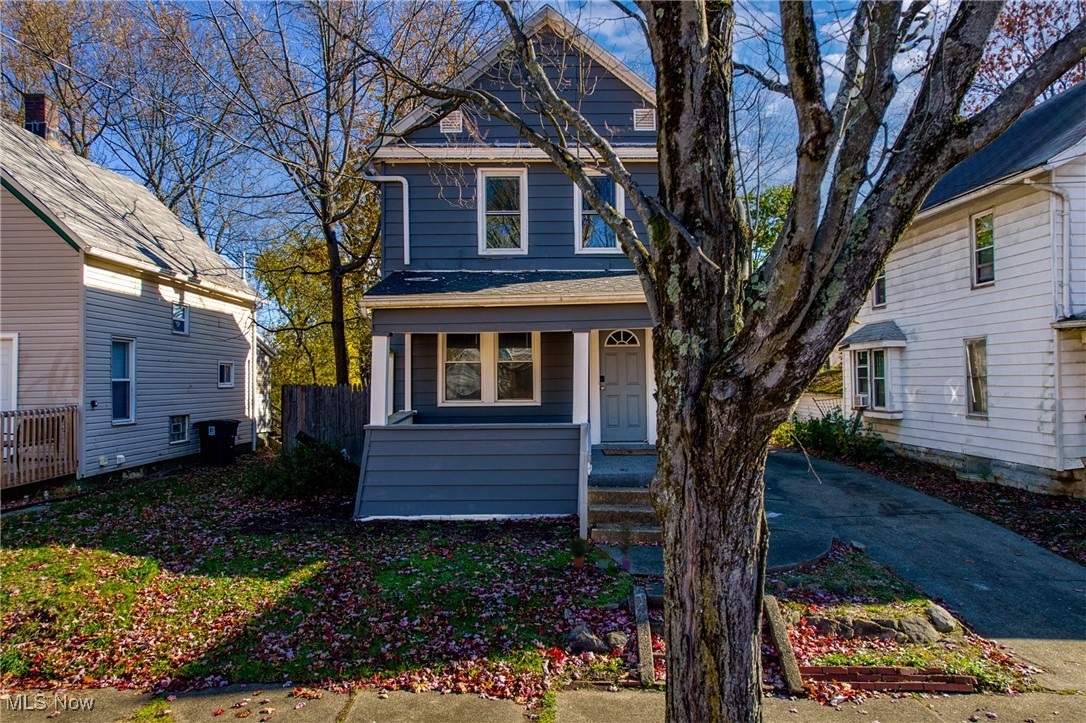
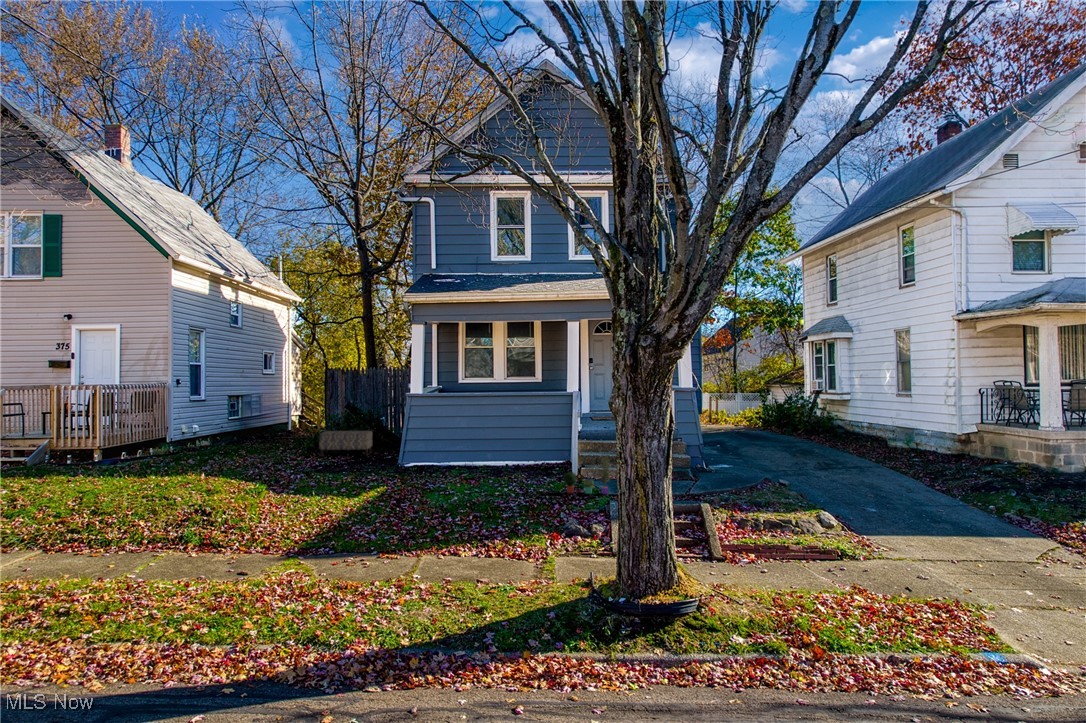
bench: none [258,469,327,503] -> present [319,431,372,456]

